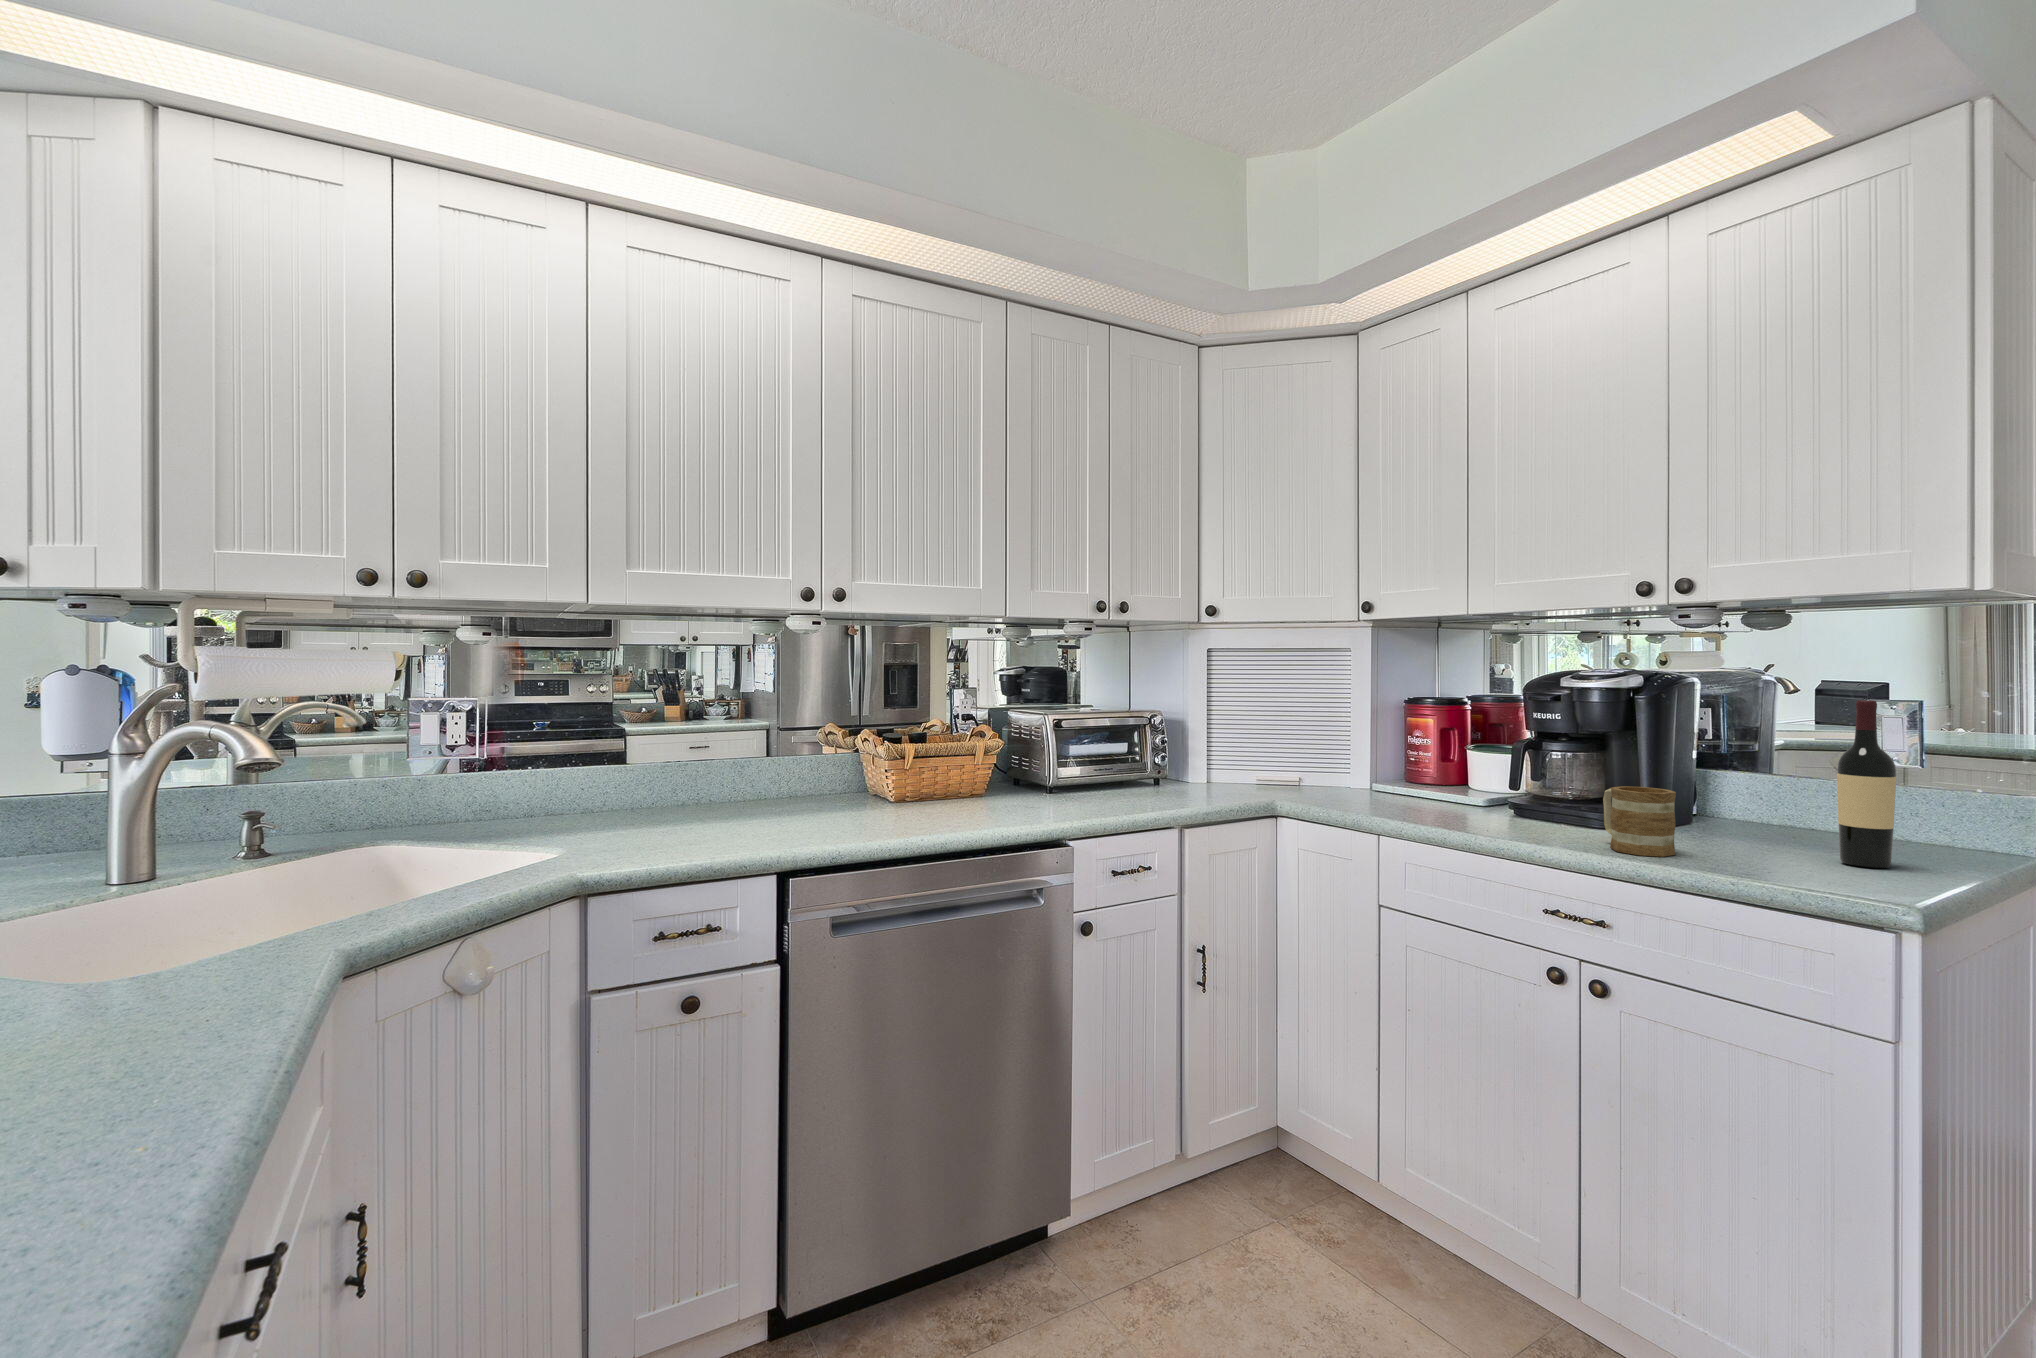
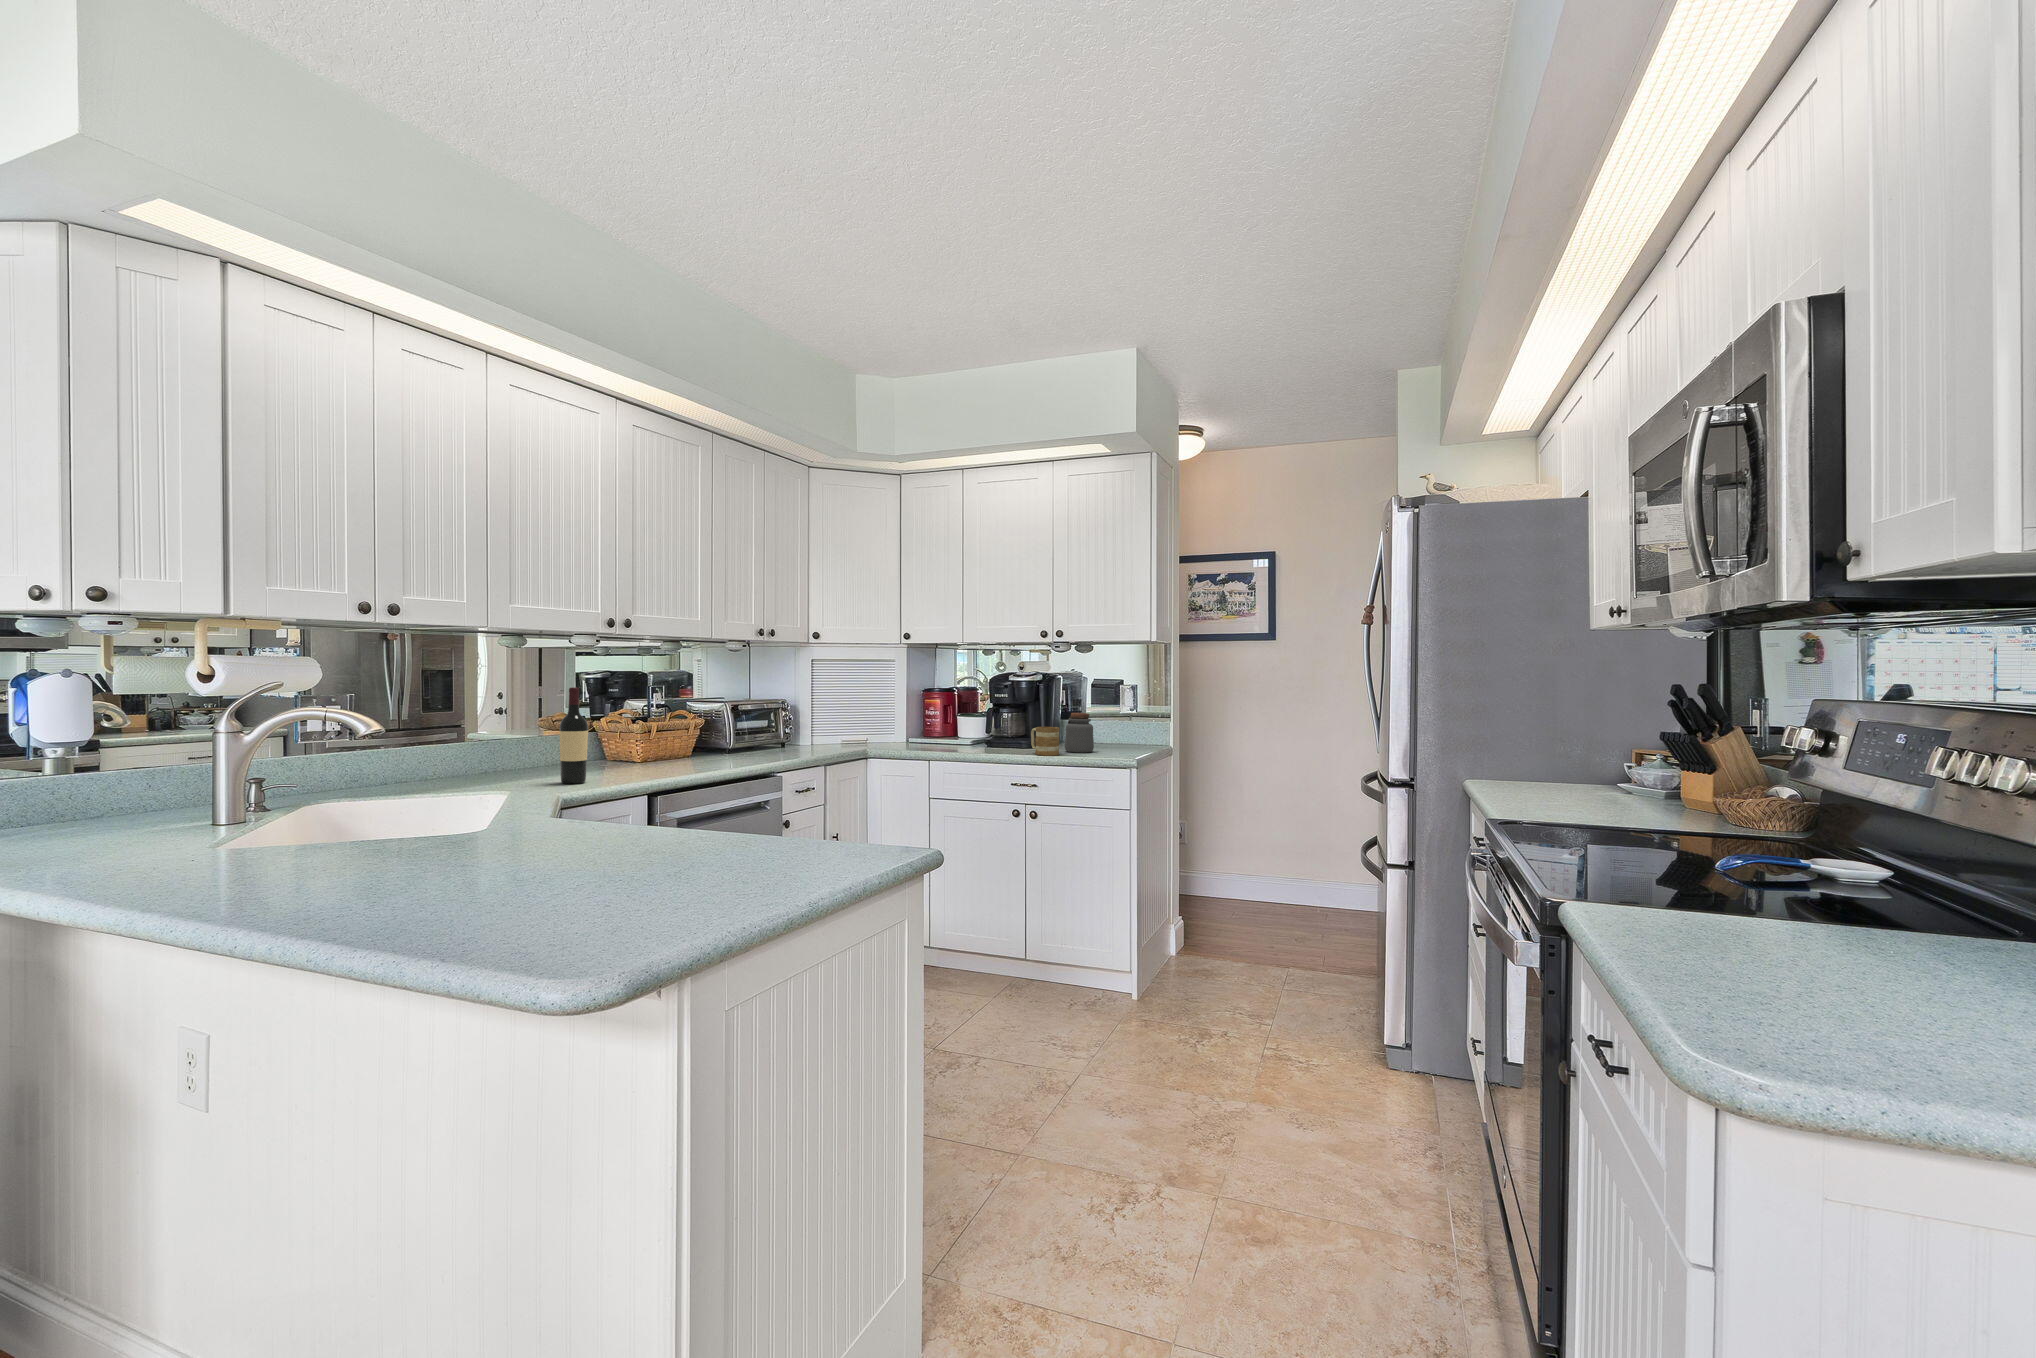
wine bottle: present [1837,700,1896,868] -> present [560,687,588,784]
jar: none [1698,757,1782,853] -> present [1065,713,1094,753]

